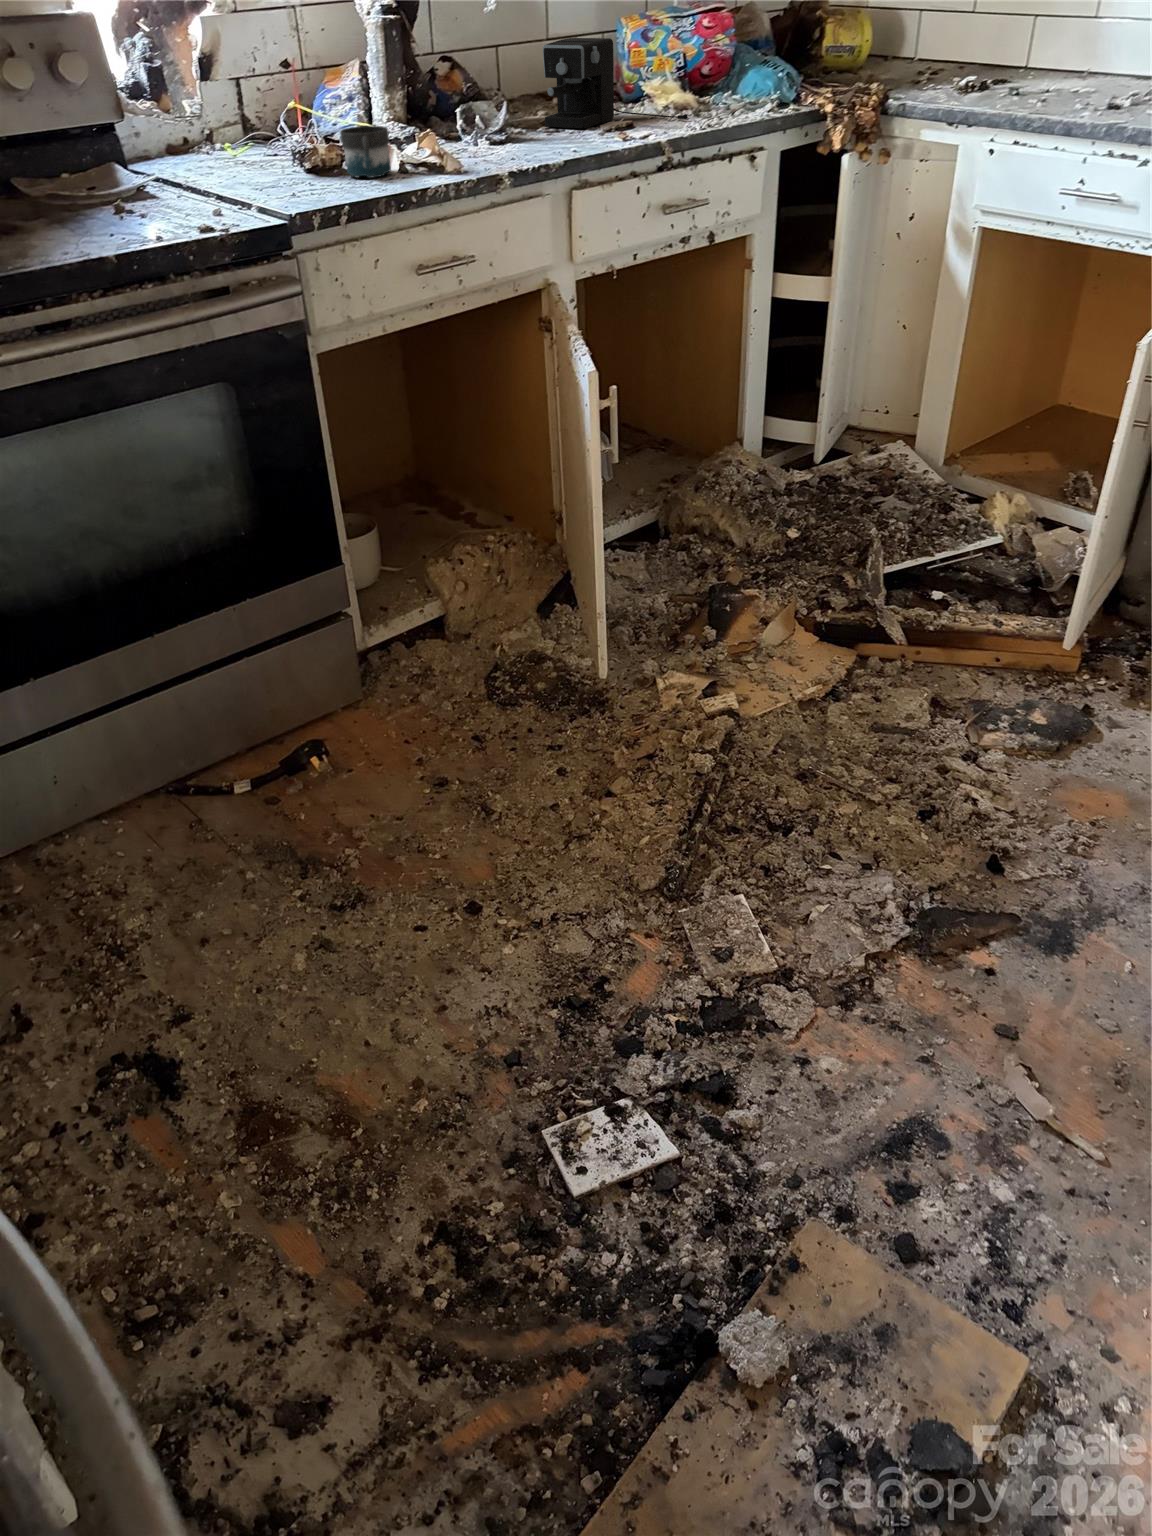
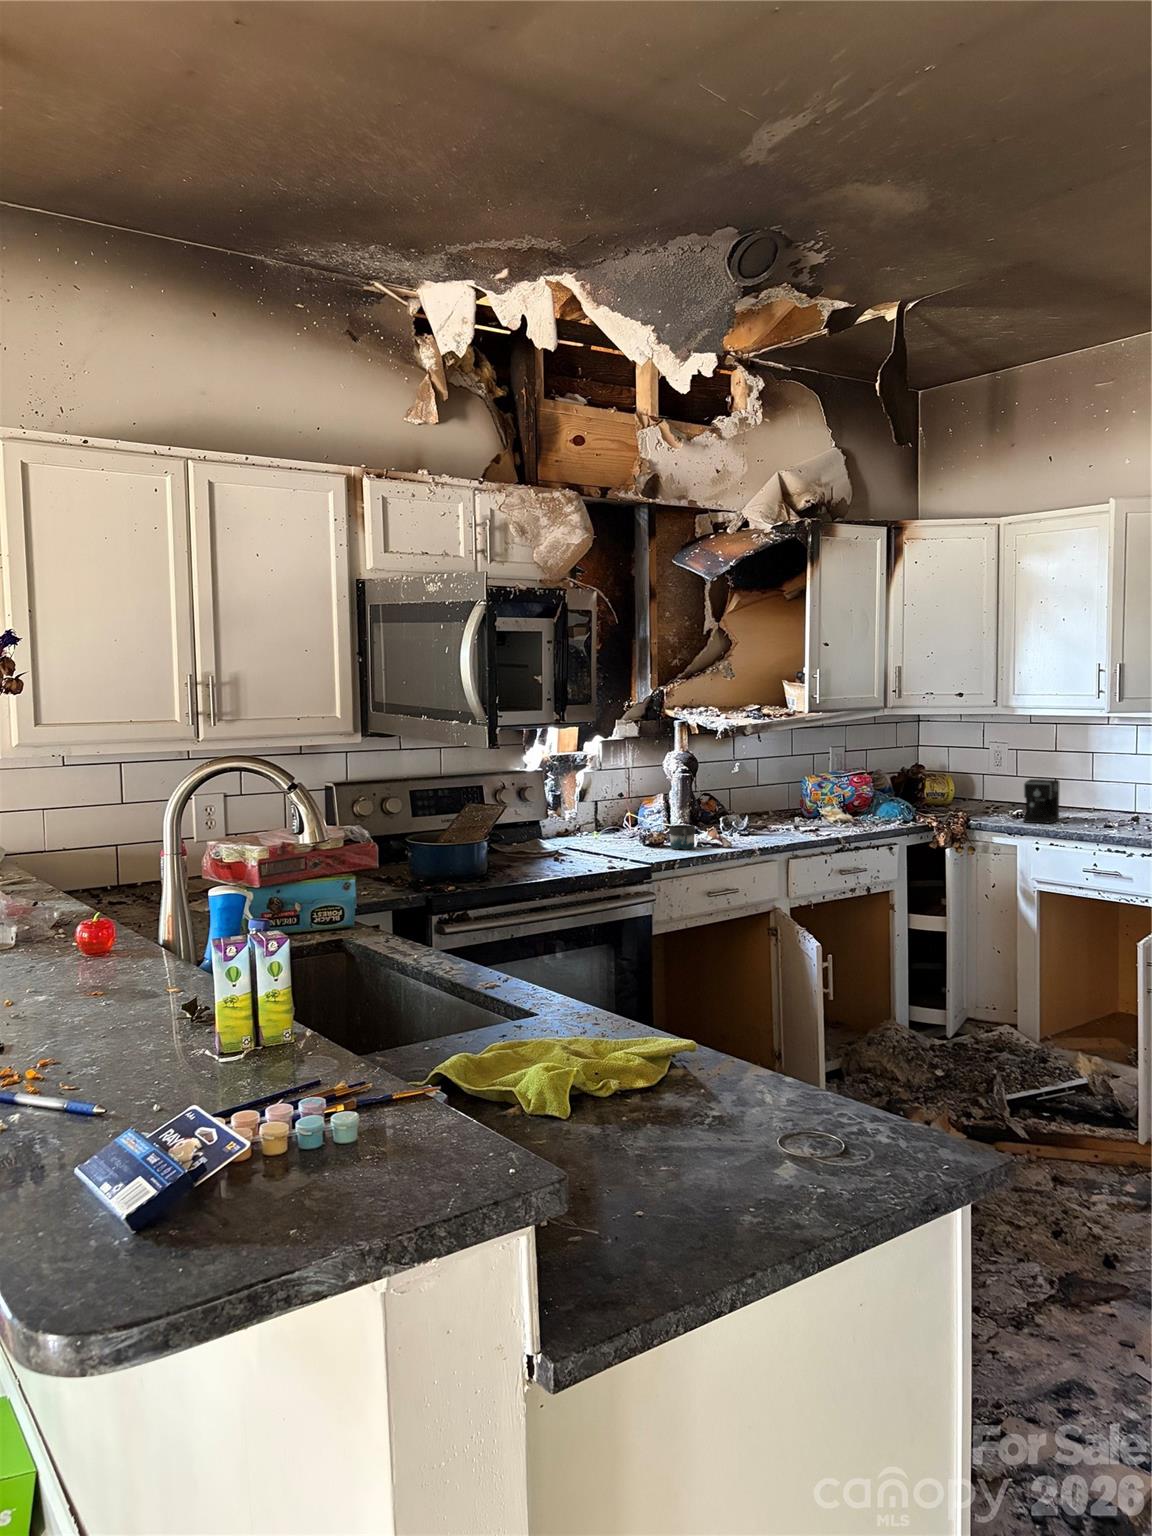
coffee maker: present [543,38,688,128] -> present [1023,779,1107,823]

